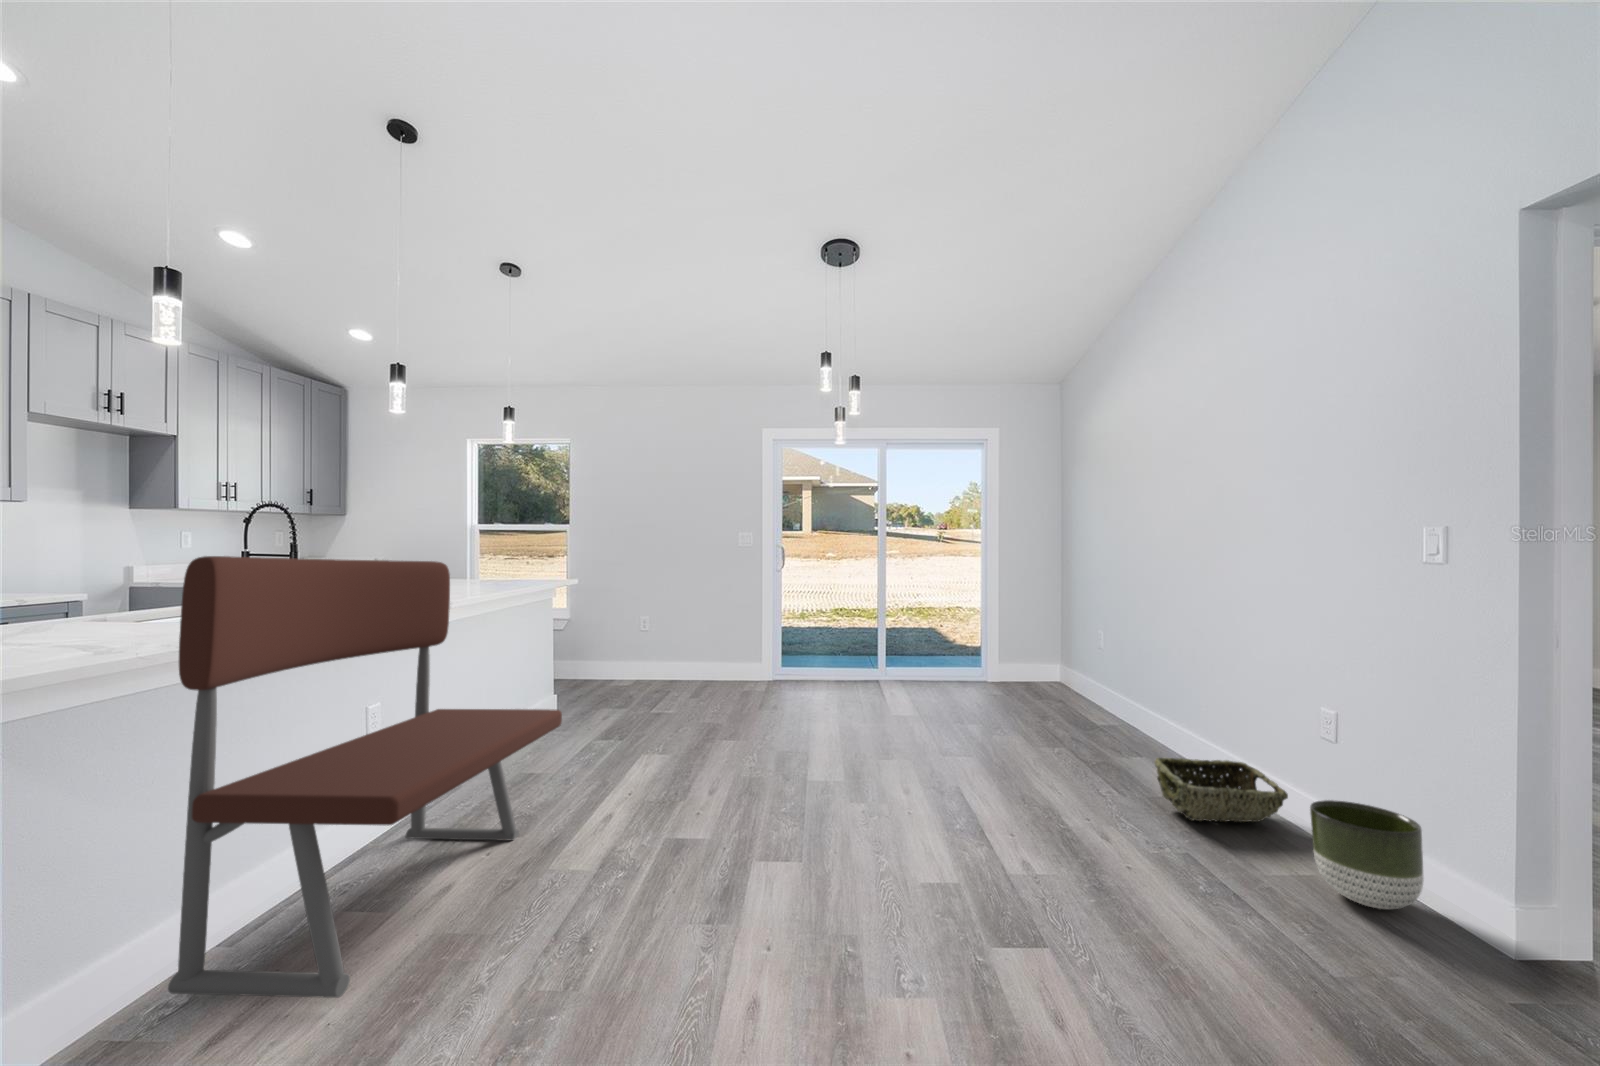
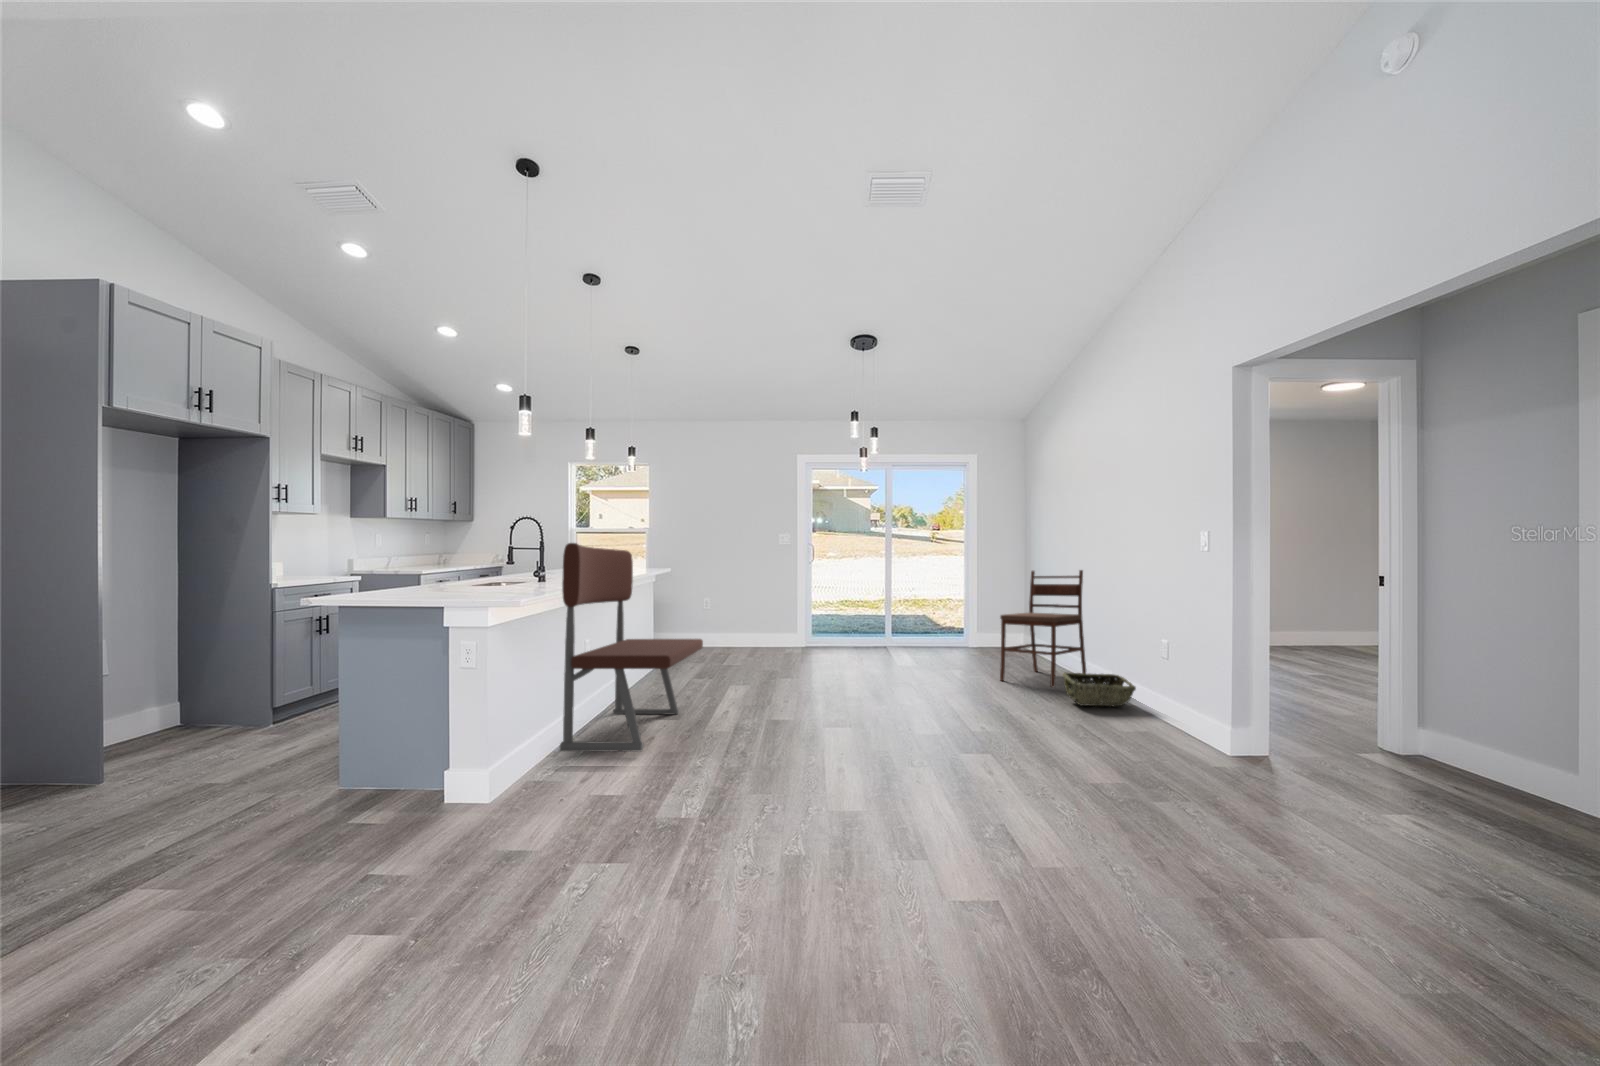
dining chair: none [1042,585,1170,770] -> present [1000,570,1086,687]
planter: present [1310,800,1424,909] -> none [1132,681,1183,731]

